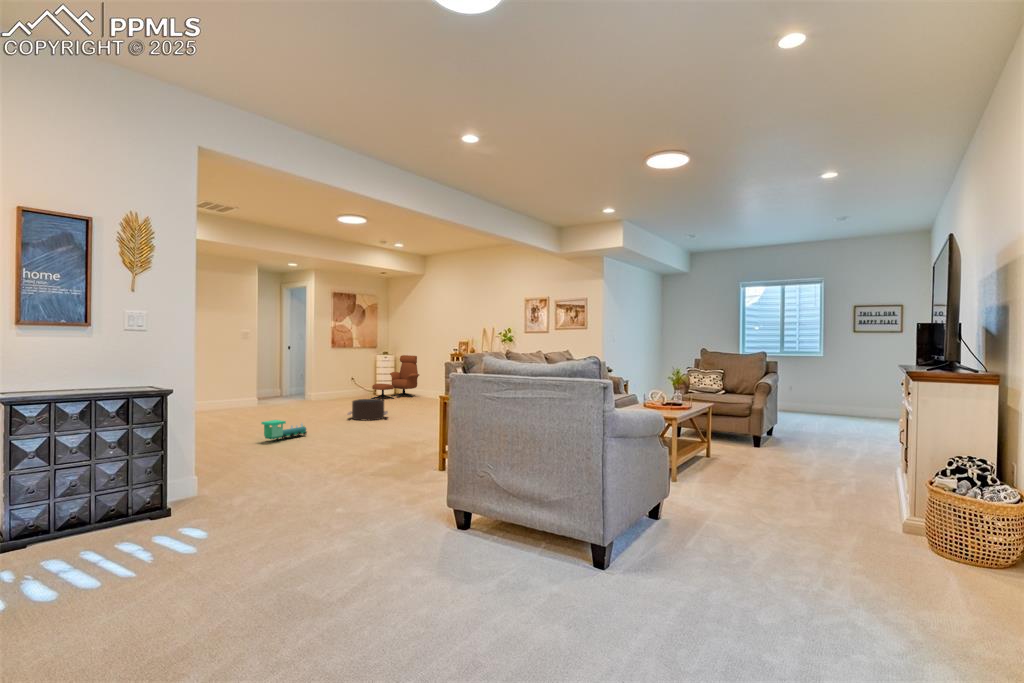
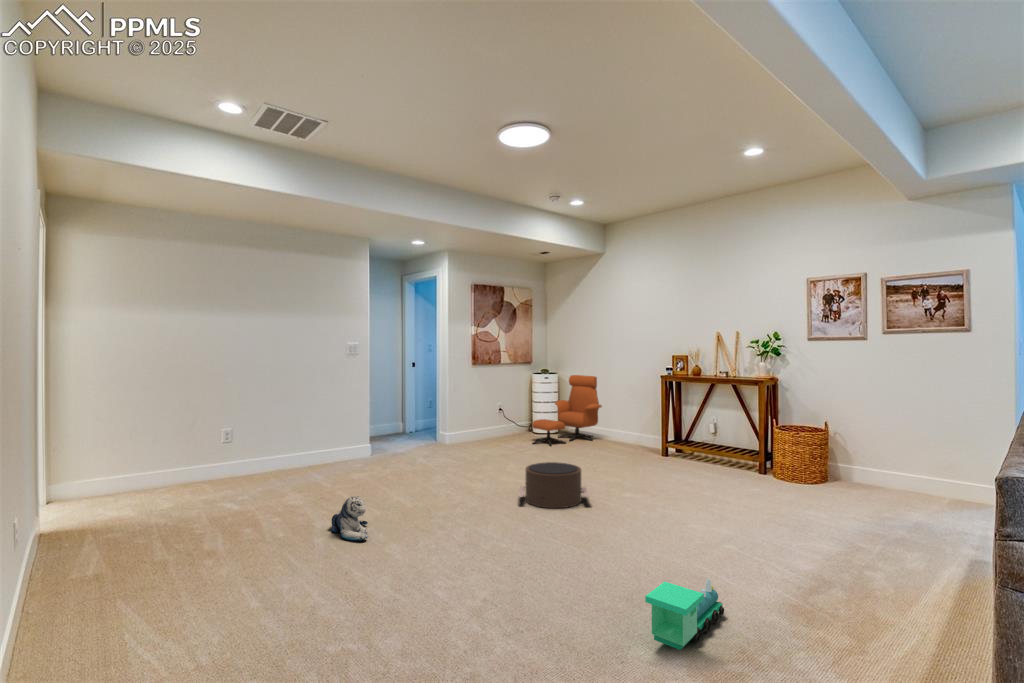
plush toy: none [236,410,258,432] -> present [331,496,368,541]
toy train: present [261,420,307,440] -> present [645,579,724,650]

